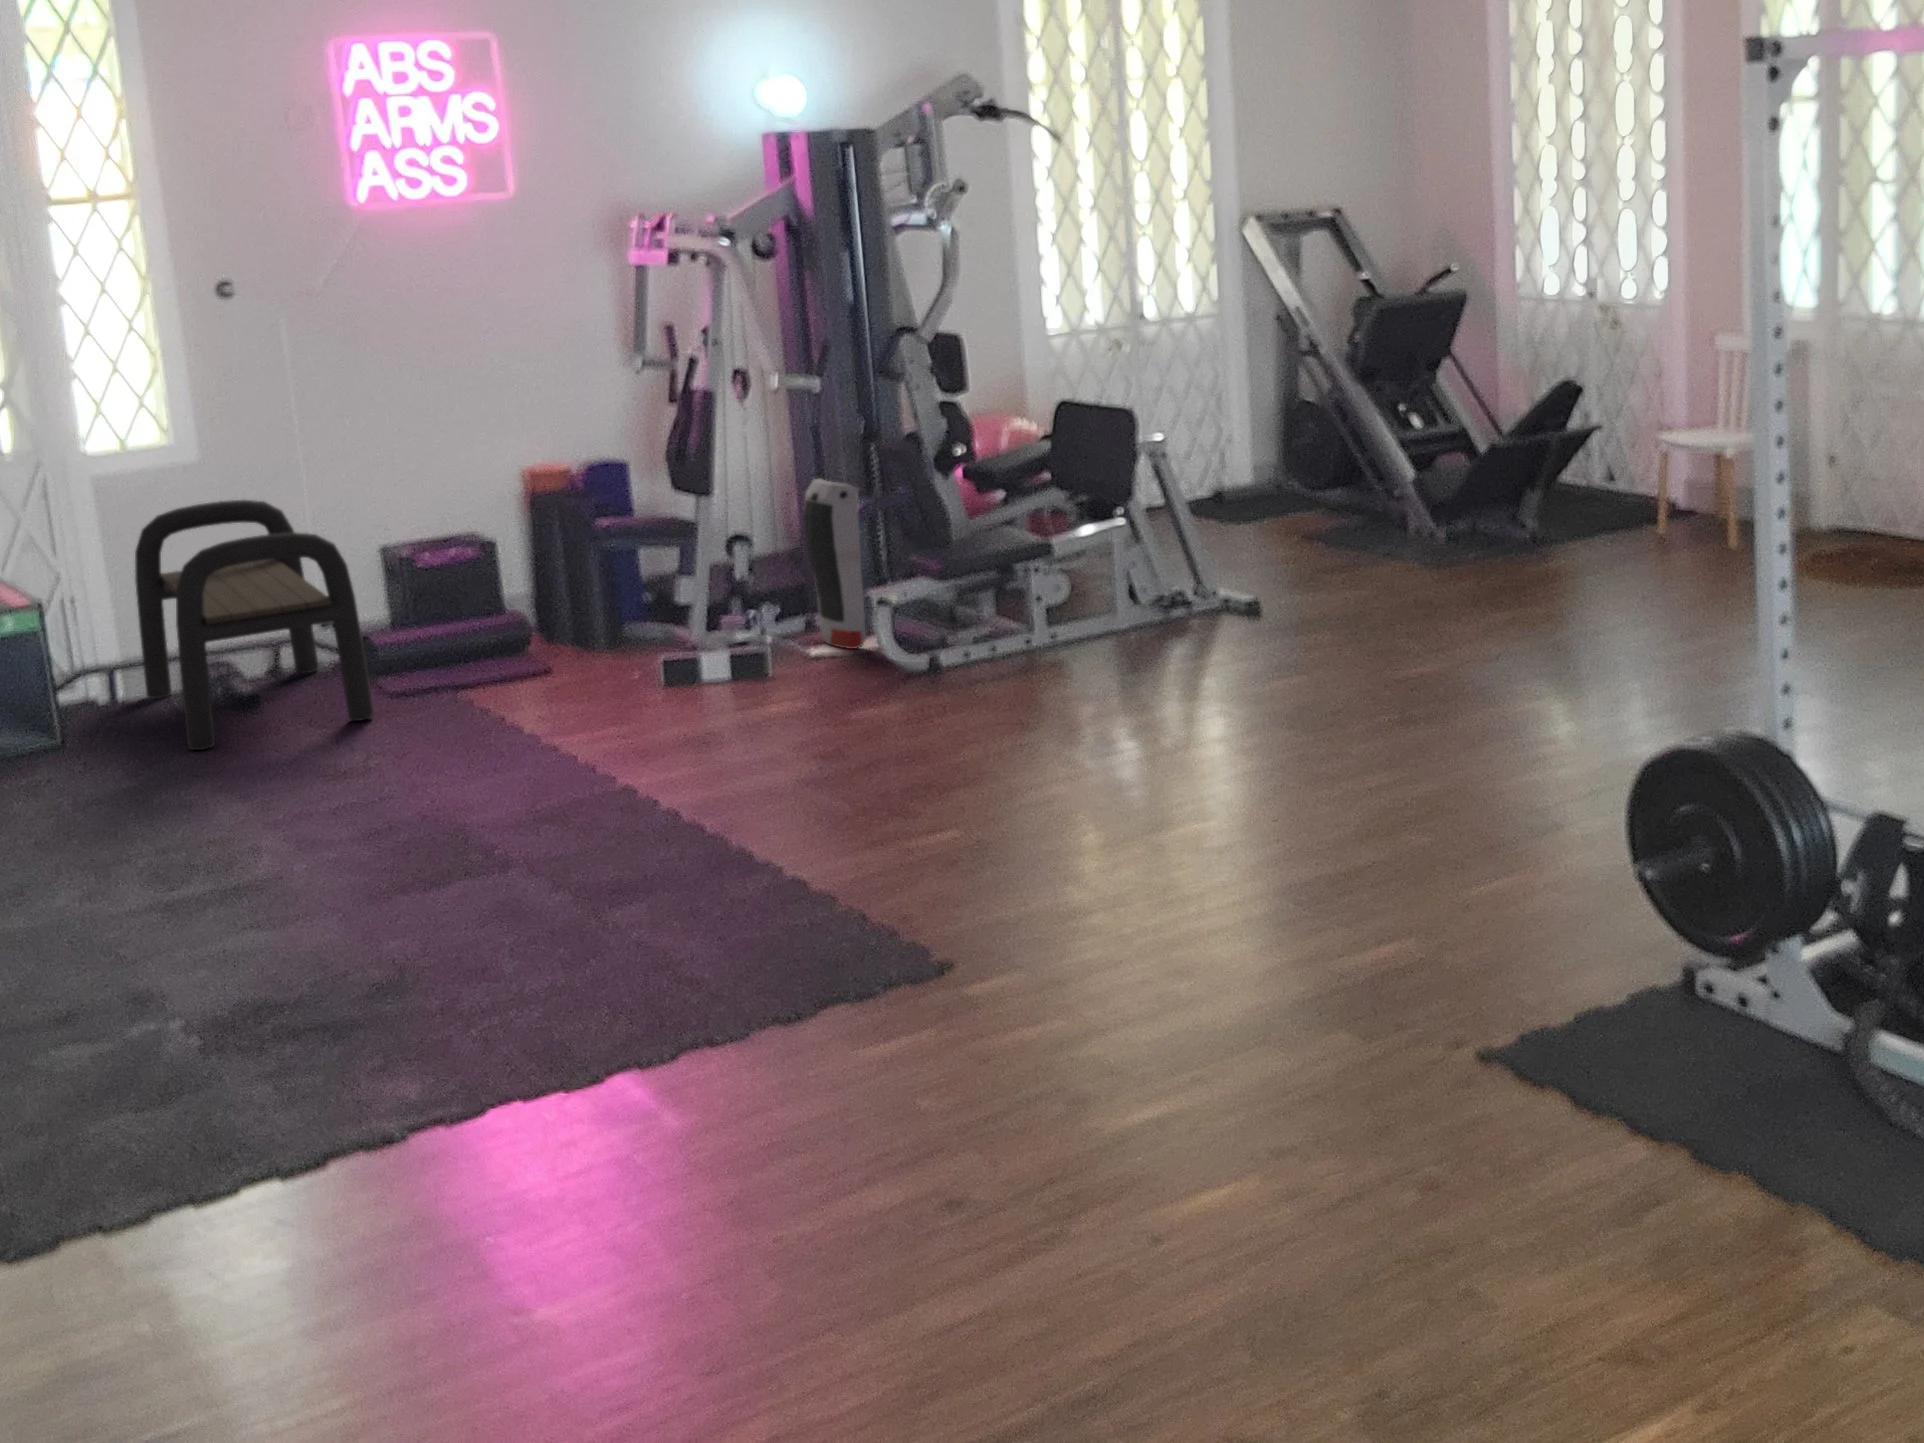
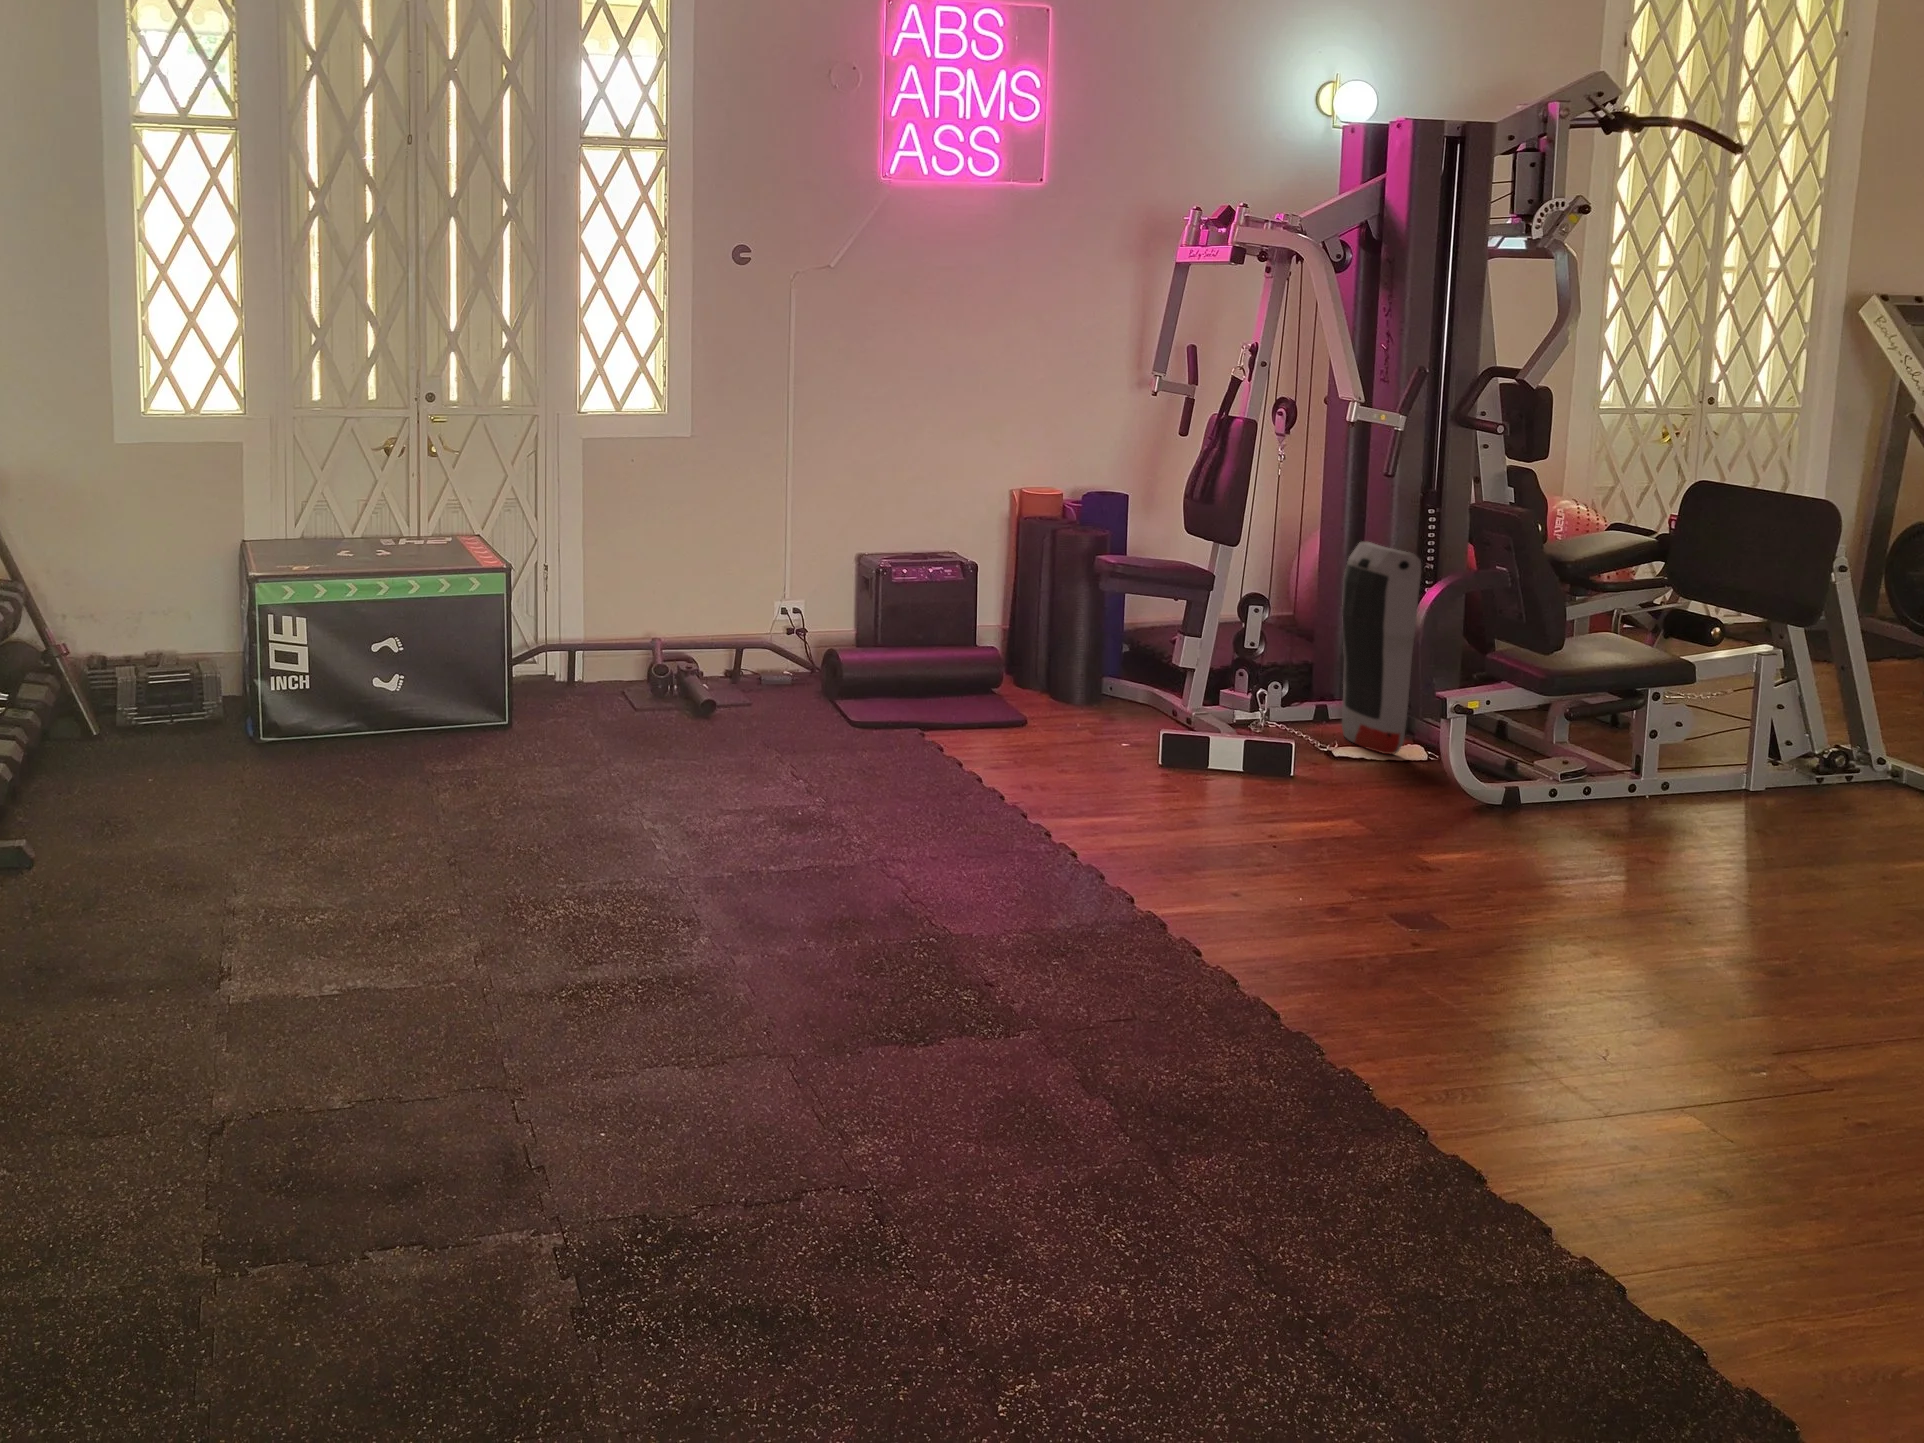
bench: present [135,500,374,750] -> none [604,482,834,759]

